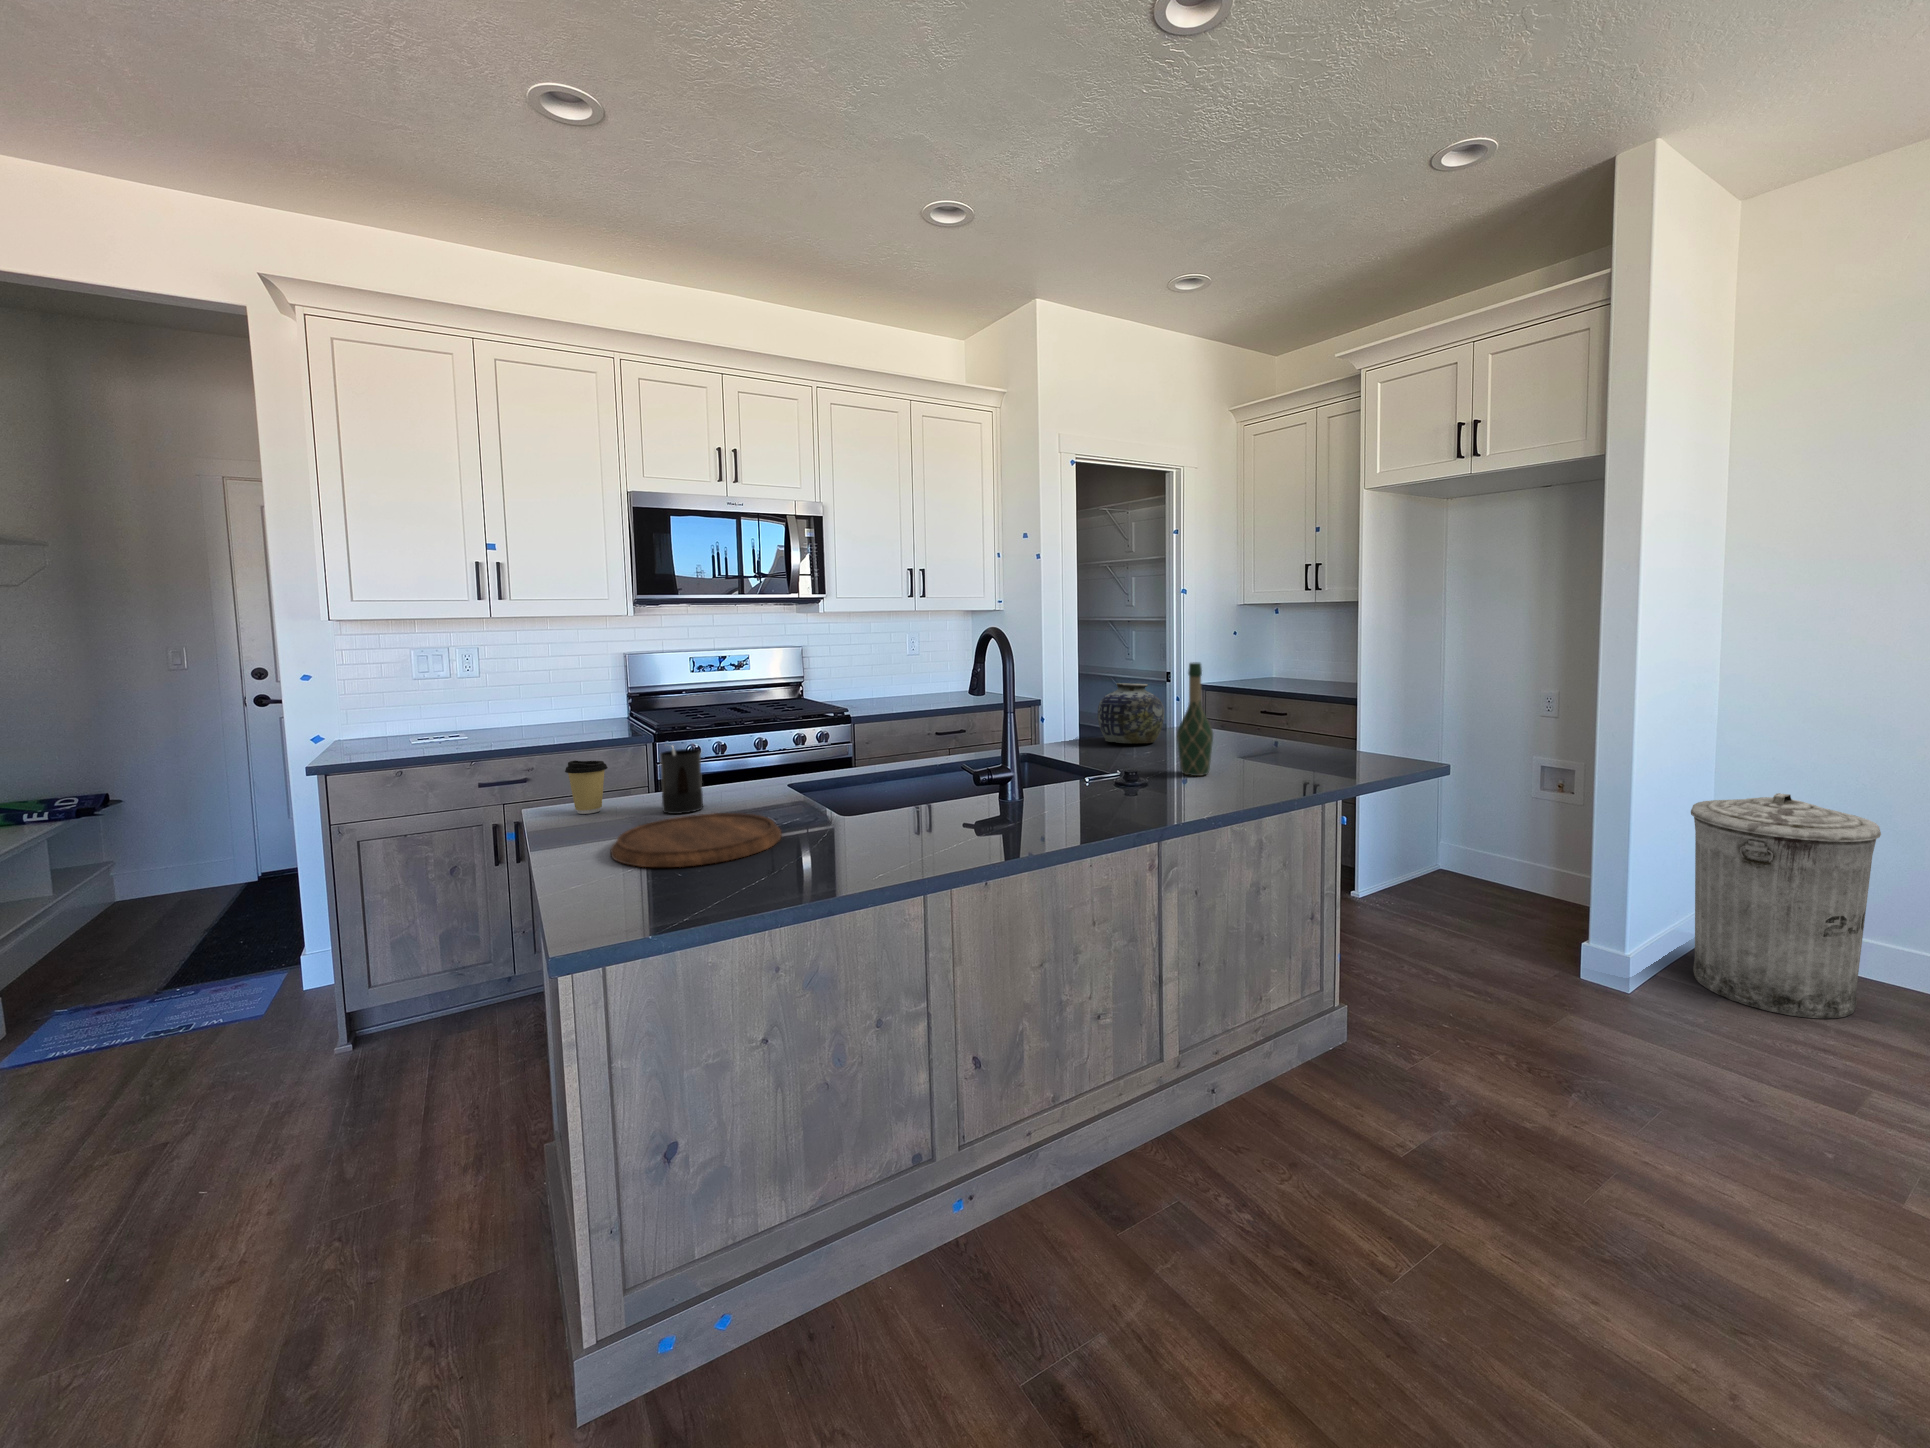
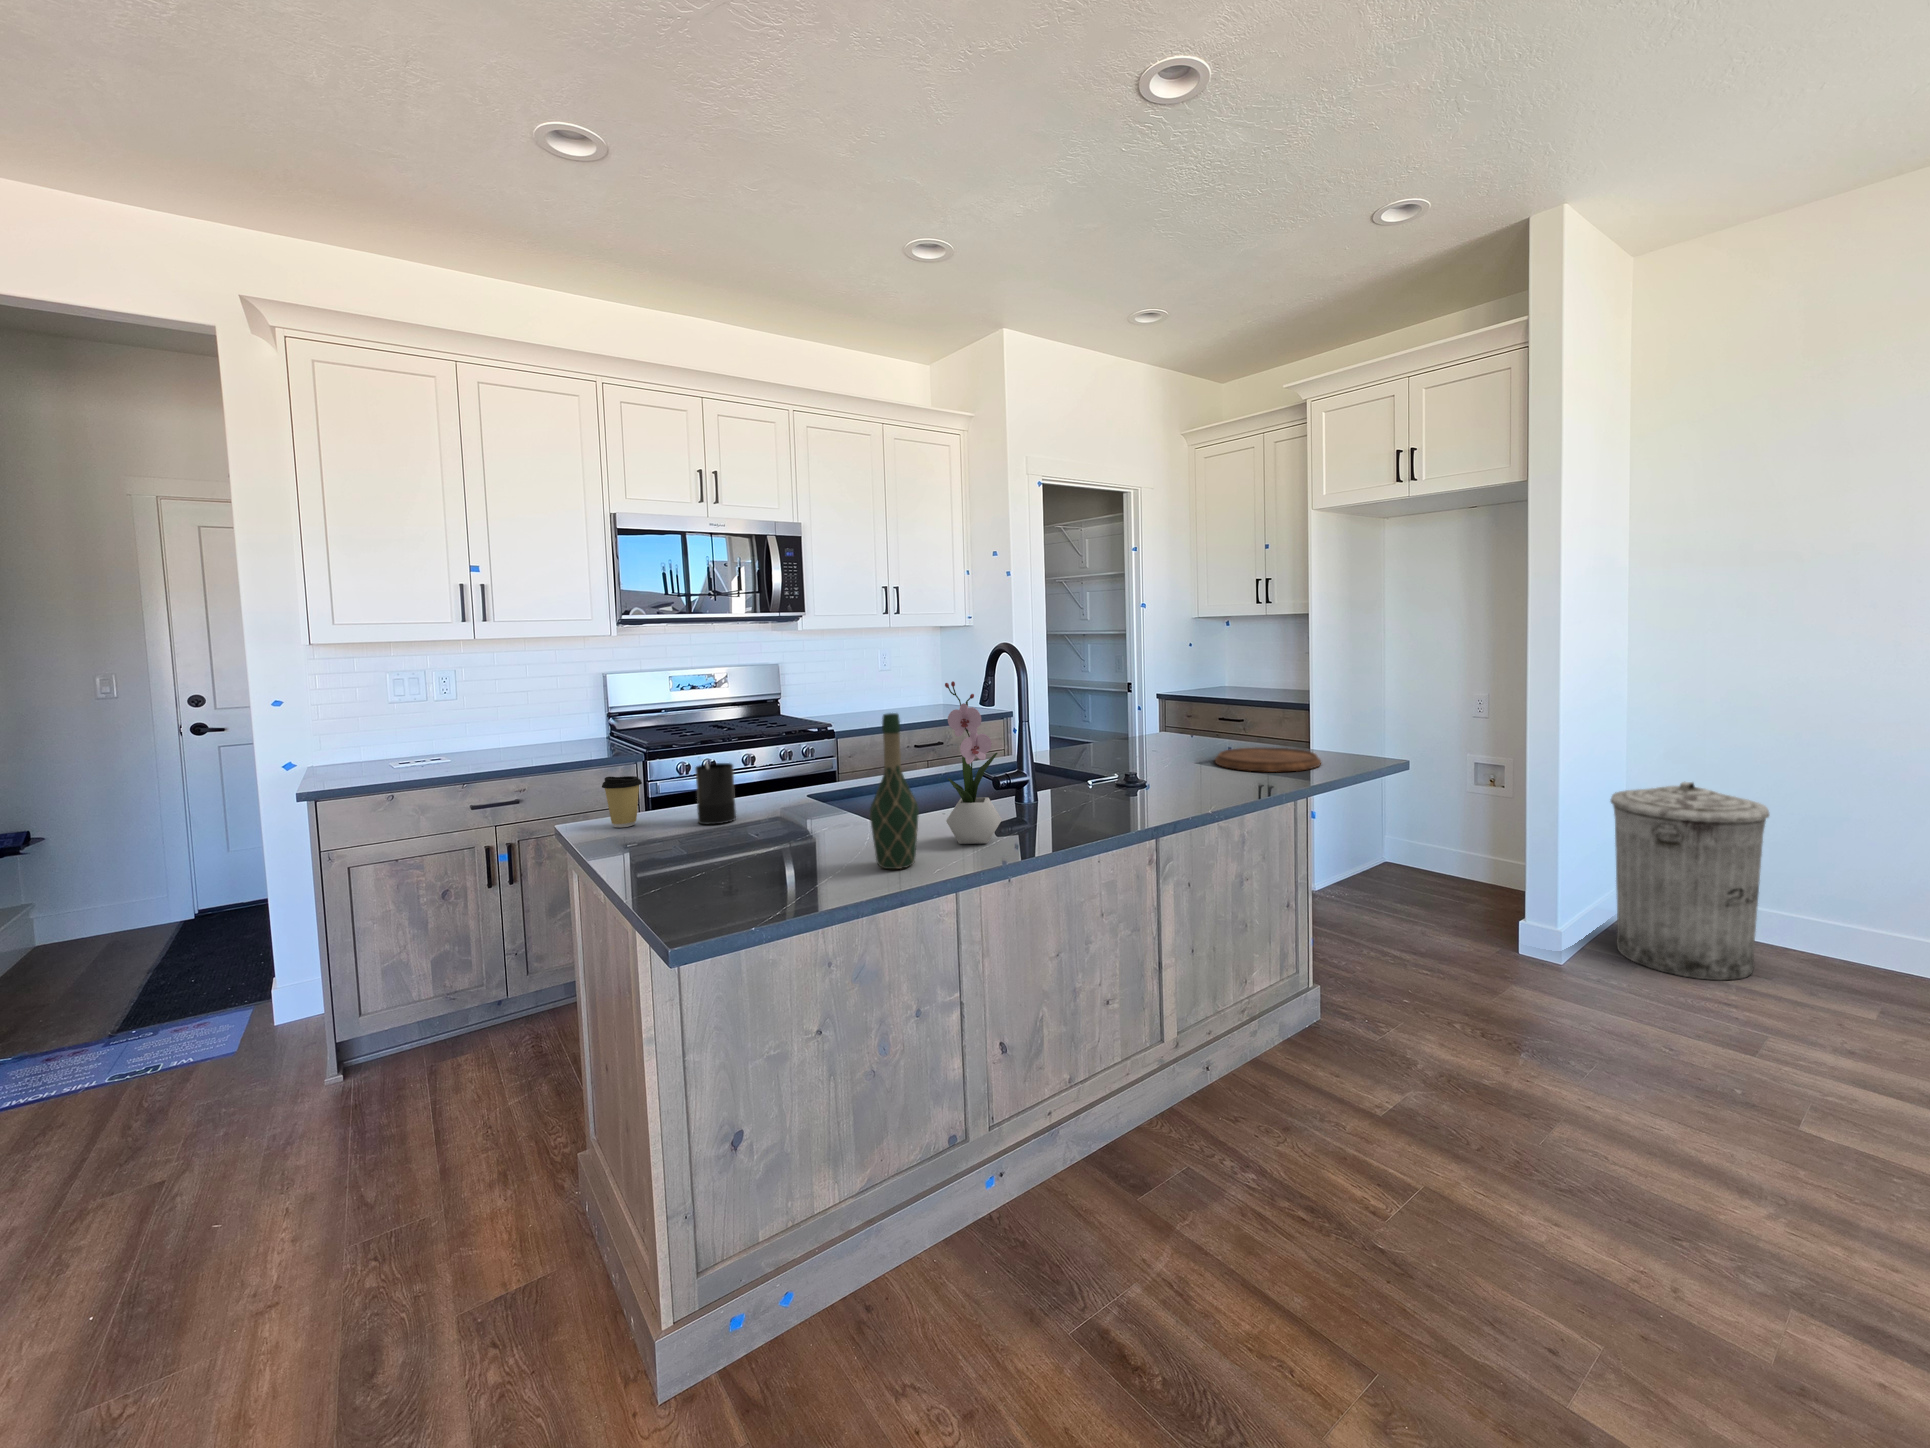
wine bottle: present [1177,662,1213,776] -> present [870,713,919,869]
flower arrangement: none [901,668,966,846] -> present [945,681,1002,844]
vase: present [1098,683,1164,743] -> none [1085,694,1147,750]
cutting board: present [611,813,781,867] -> present [1215,747,1321,772]

